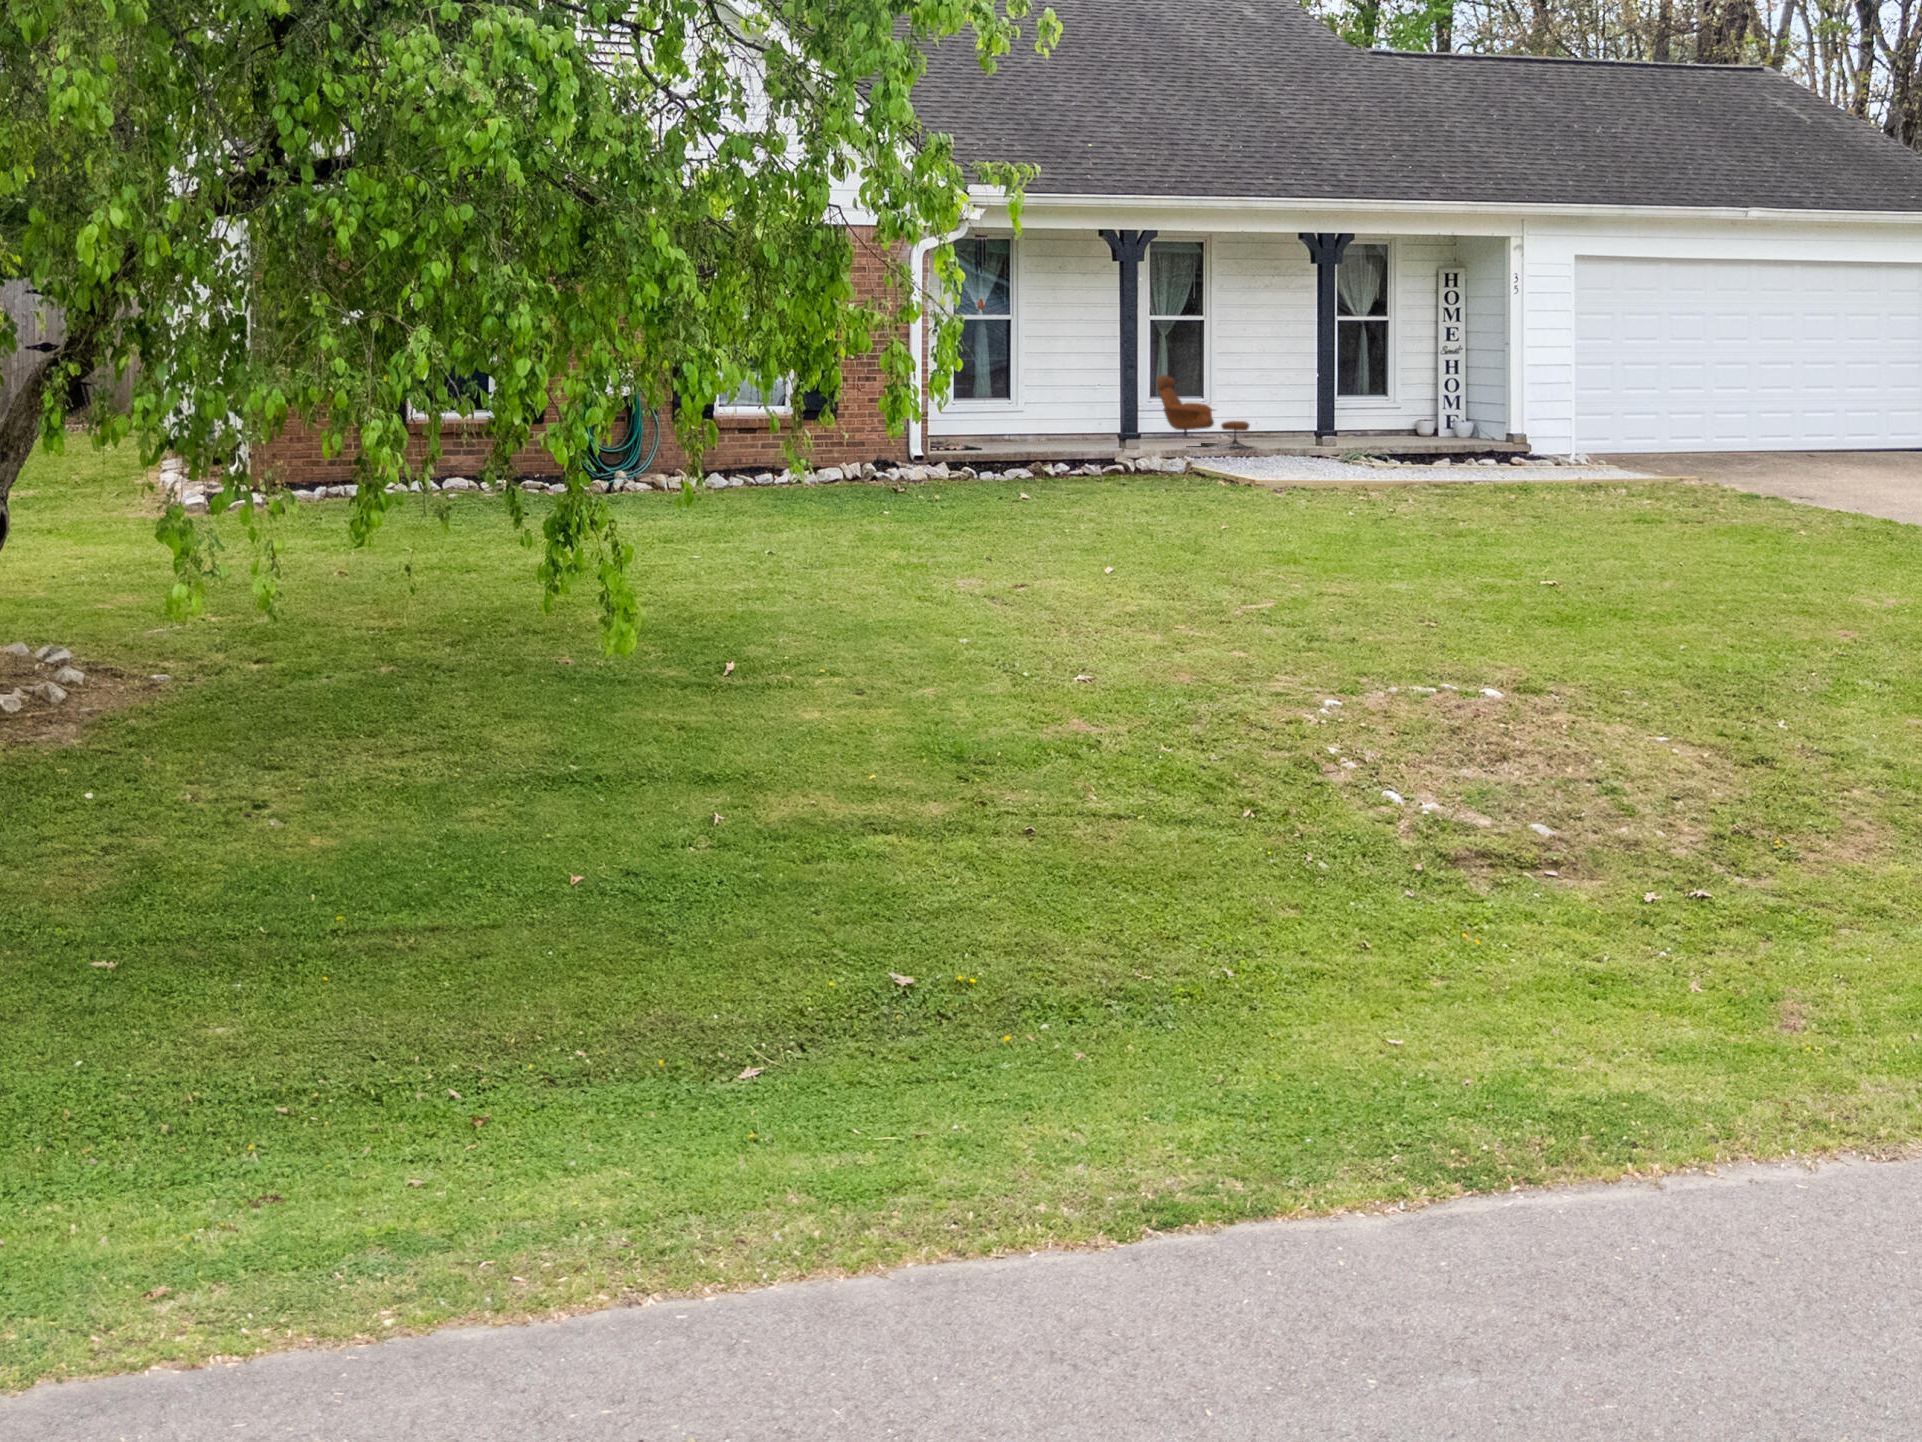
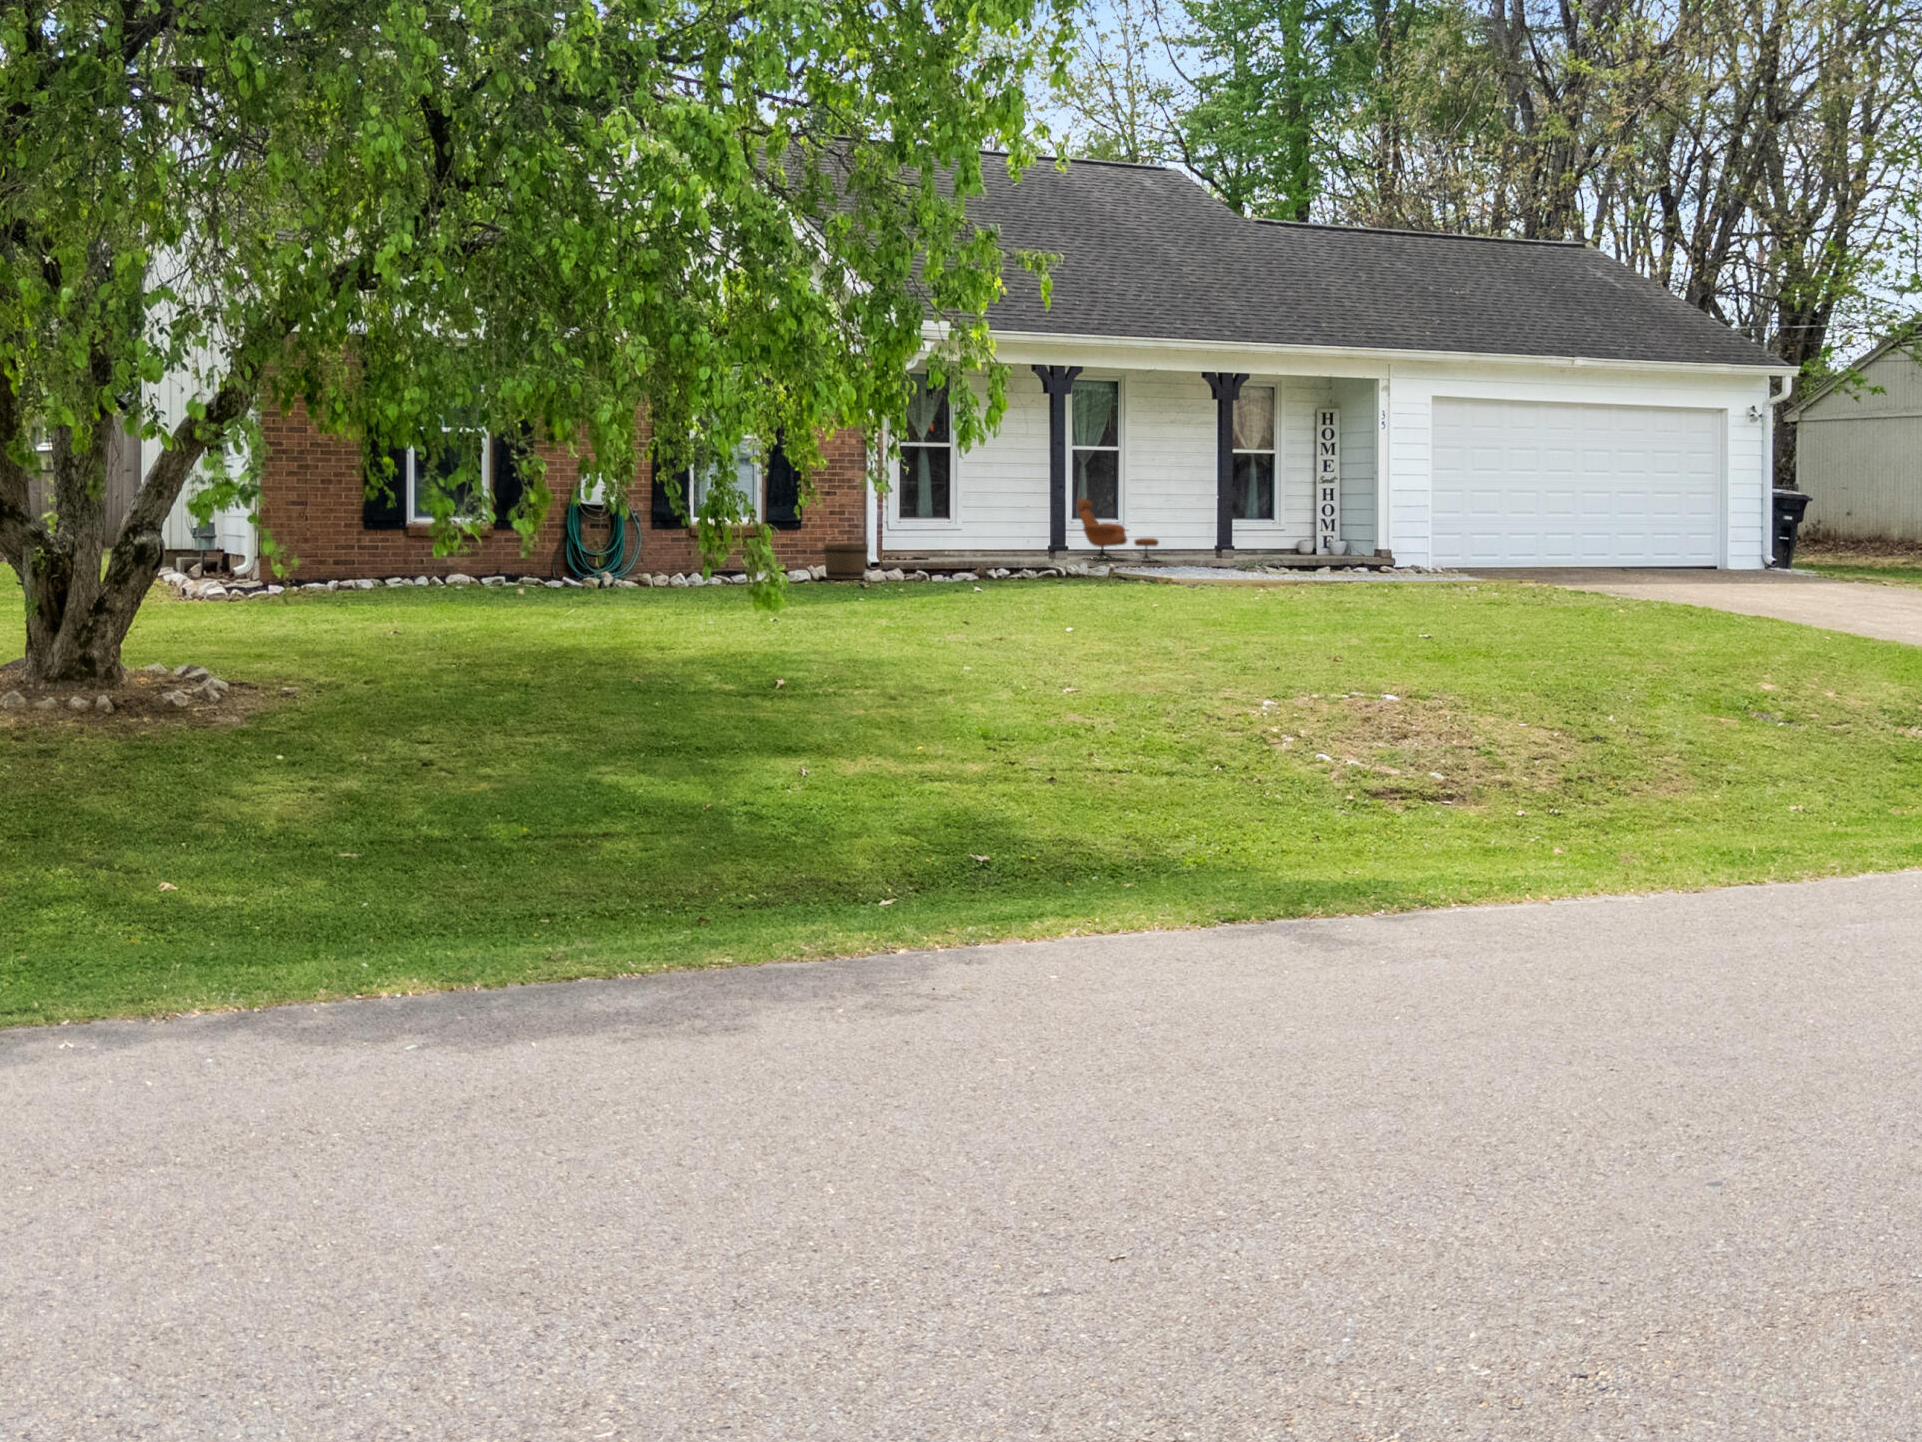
bucket: none [863,427,914,475] -> present [823,539,869,579]

